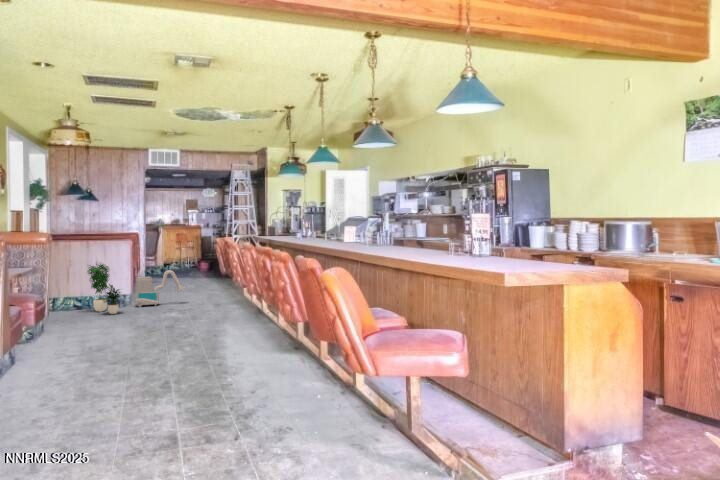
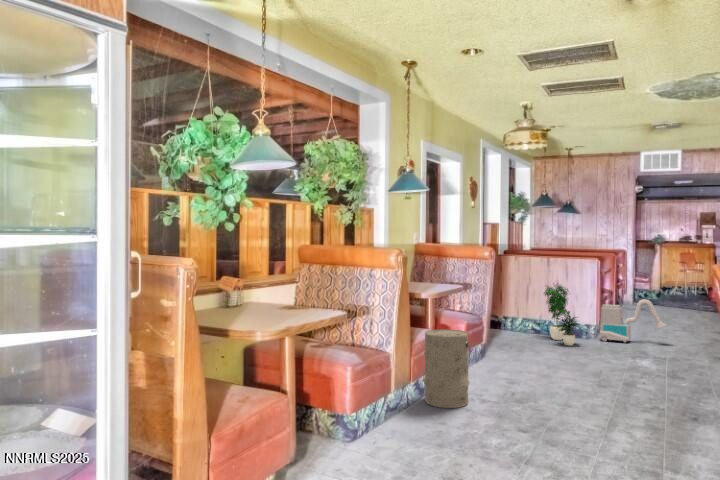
trash can: none [18,305,64,372] -> present [424,329,469,408]

